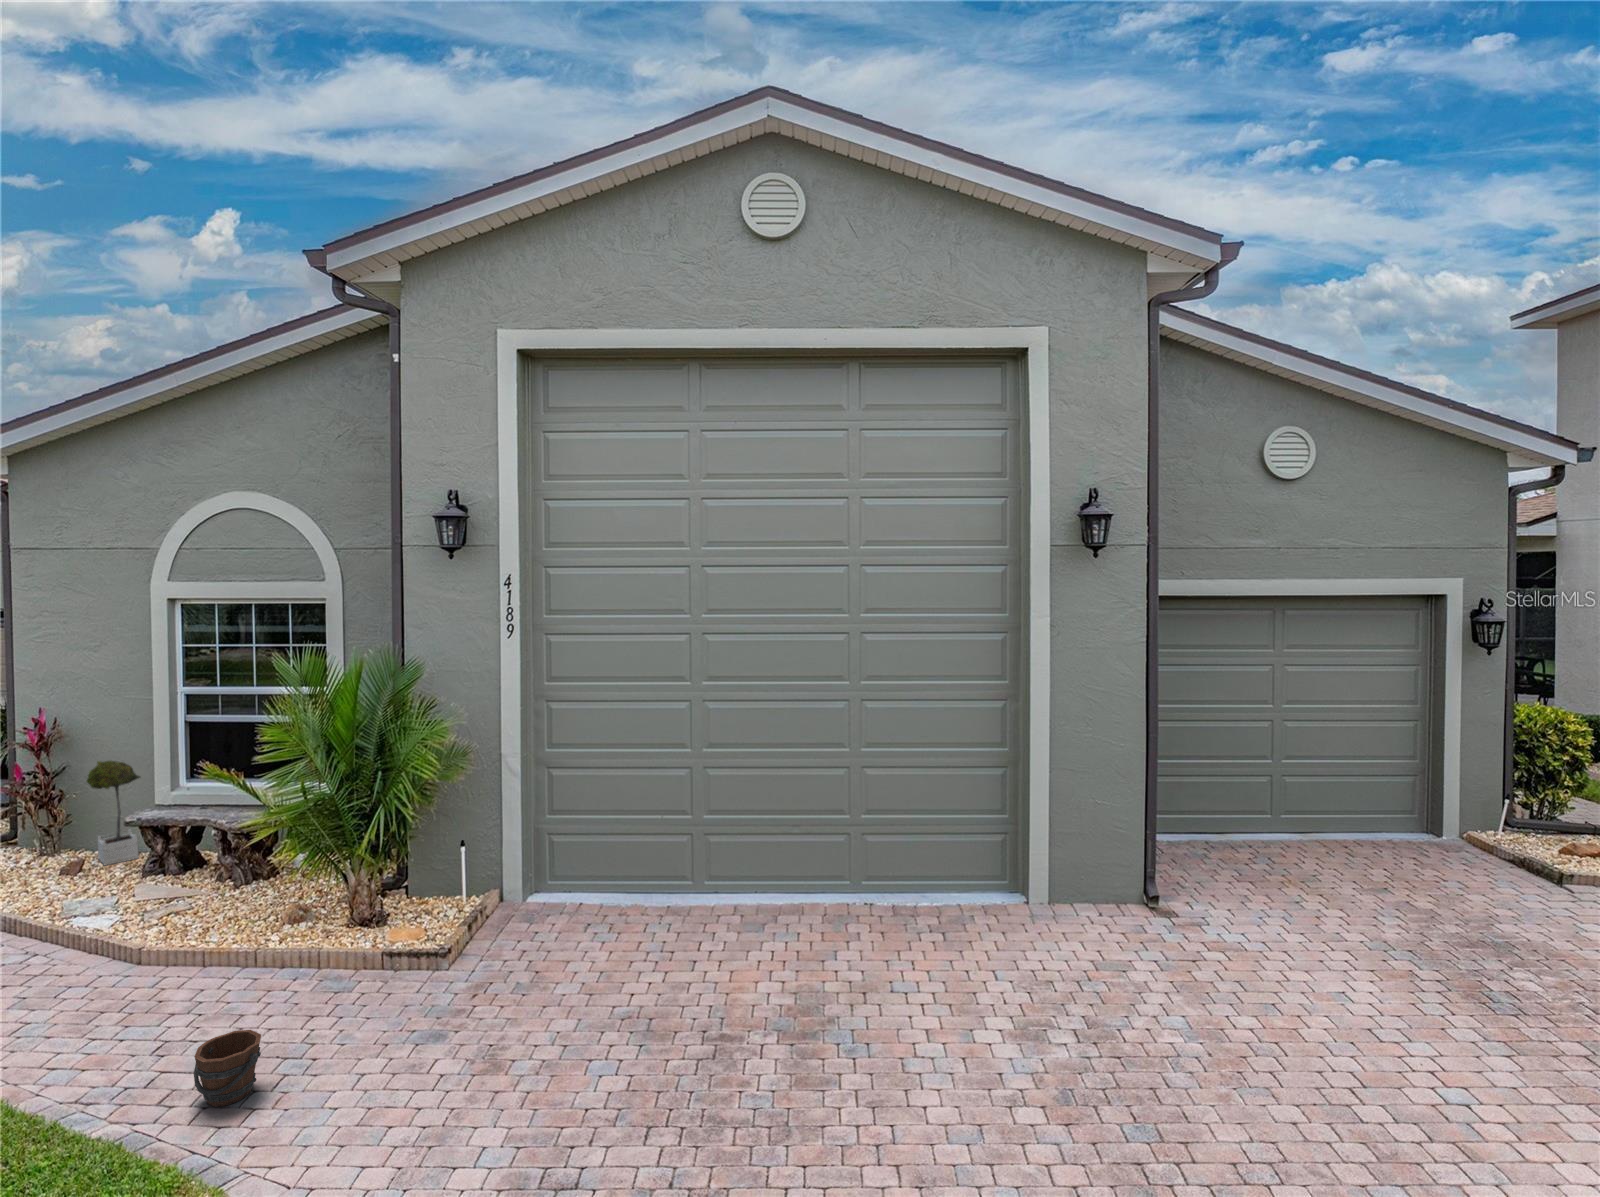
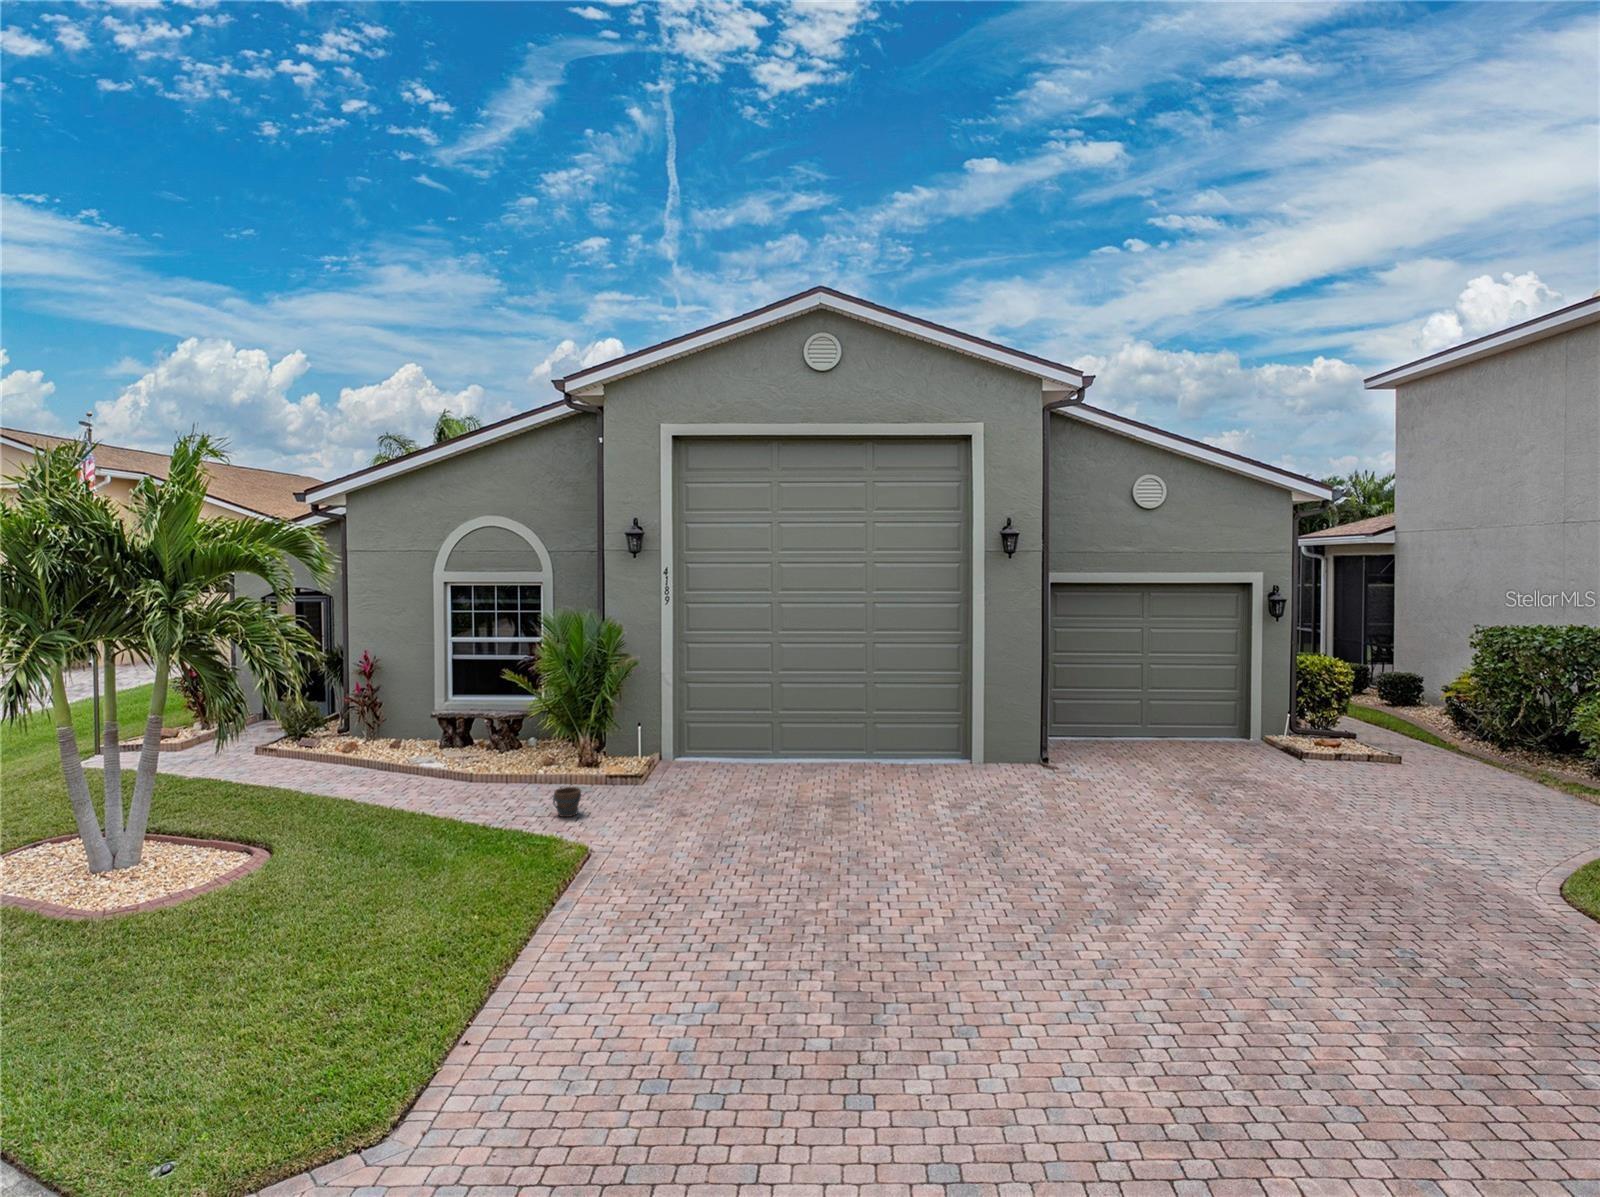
potted tree: present [86,761,140,865] -> none [400,681,428,745]

